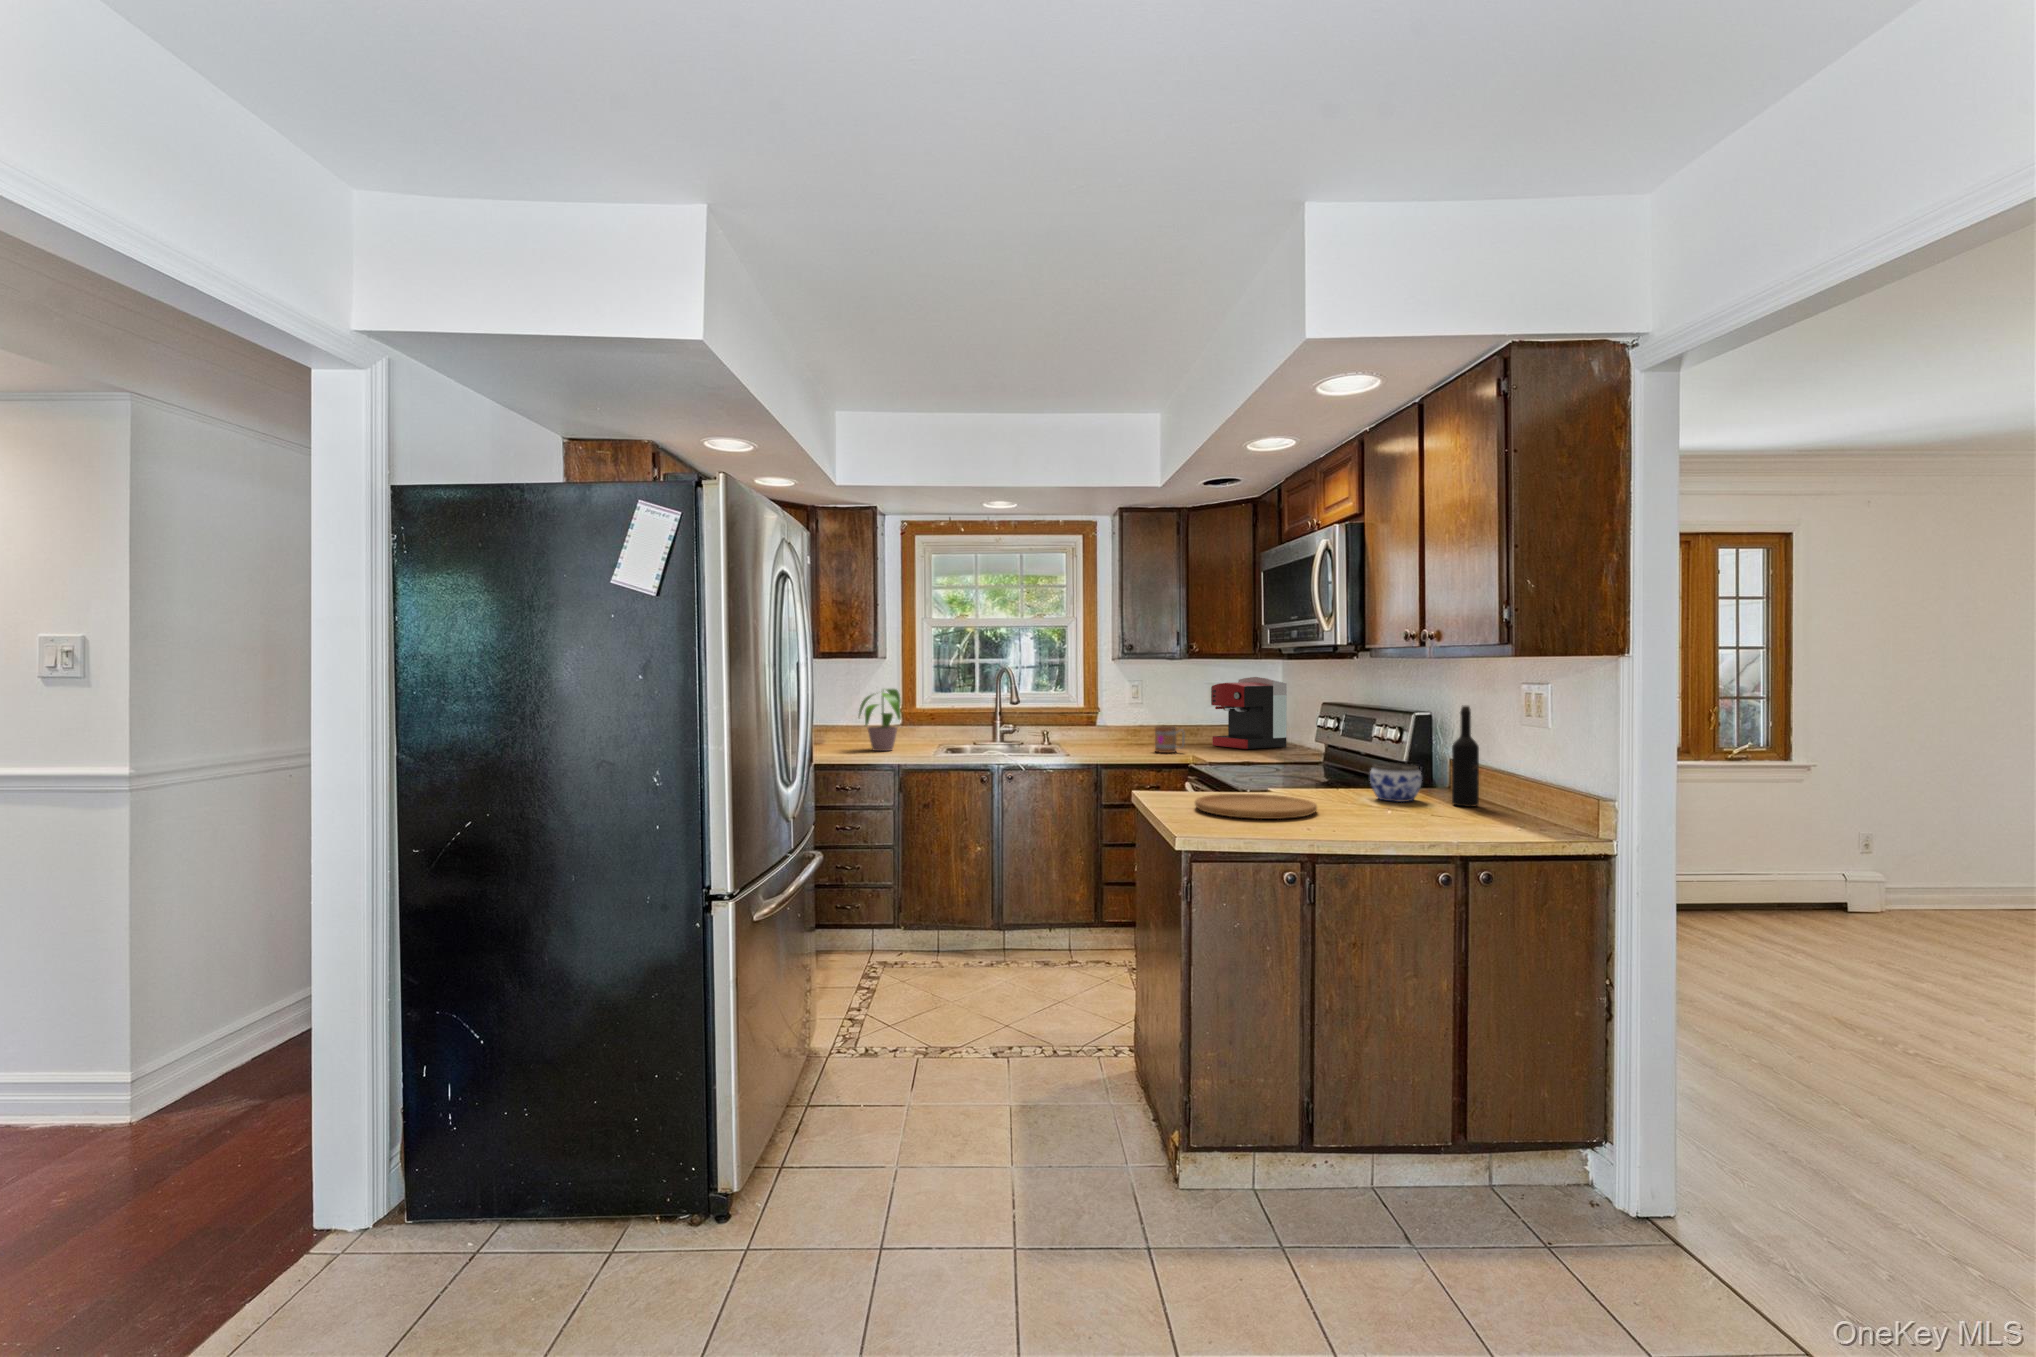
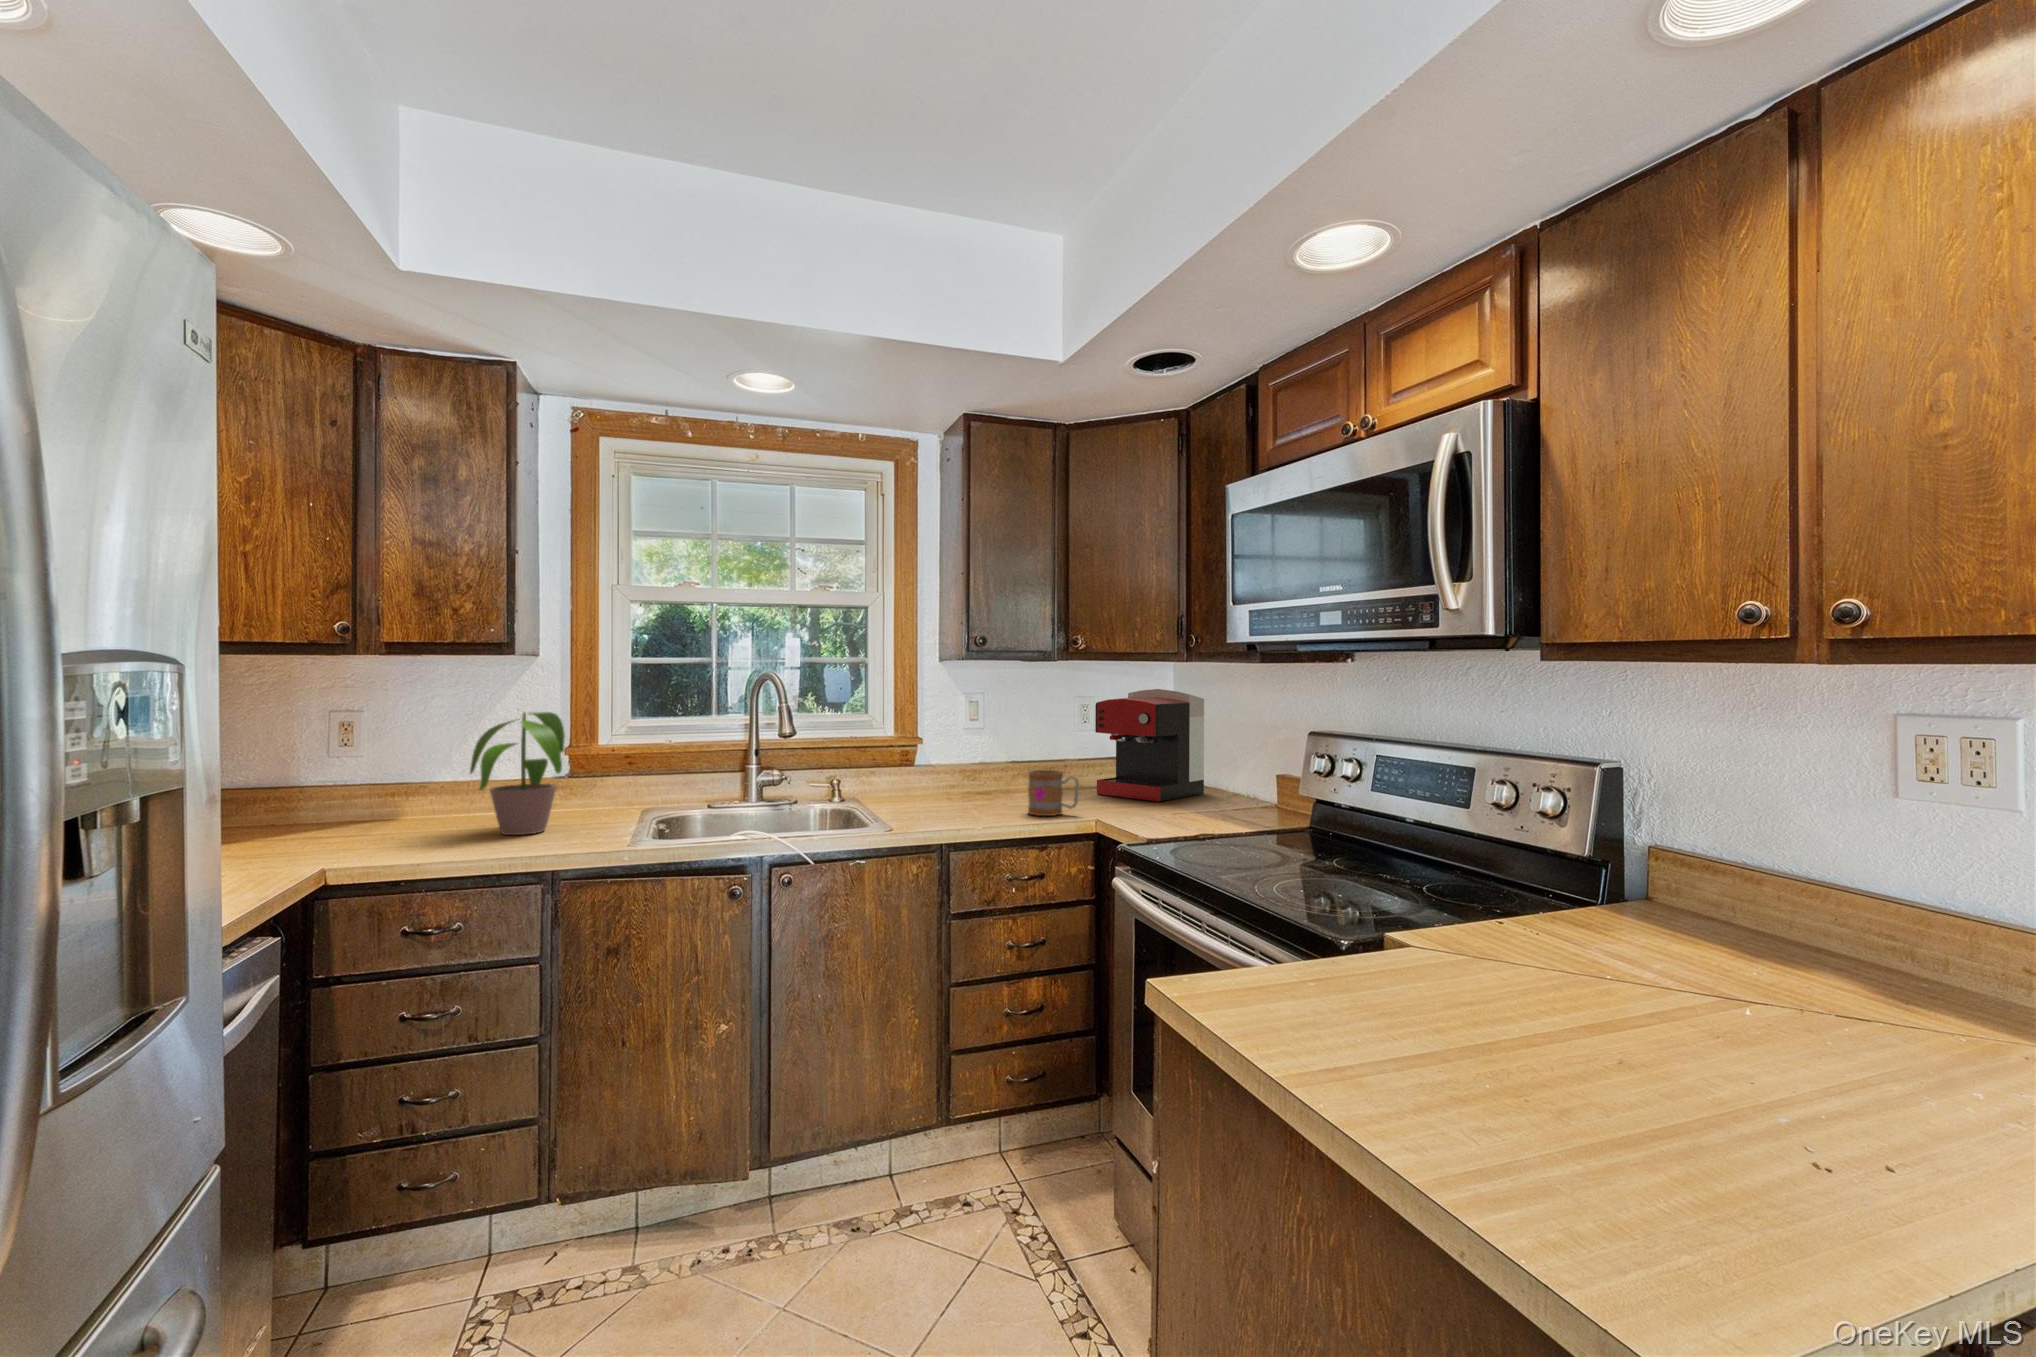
wine bottle: present [1452,706,1479,807] -> none [1848,761,1924,990]
jar: present [1370,763,1422,802] -> none [1643,880,1777,978]
cutting board: present [1195,794,1317,819] -> none [1379,988,1771,1150]

